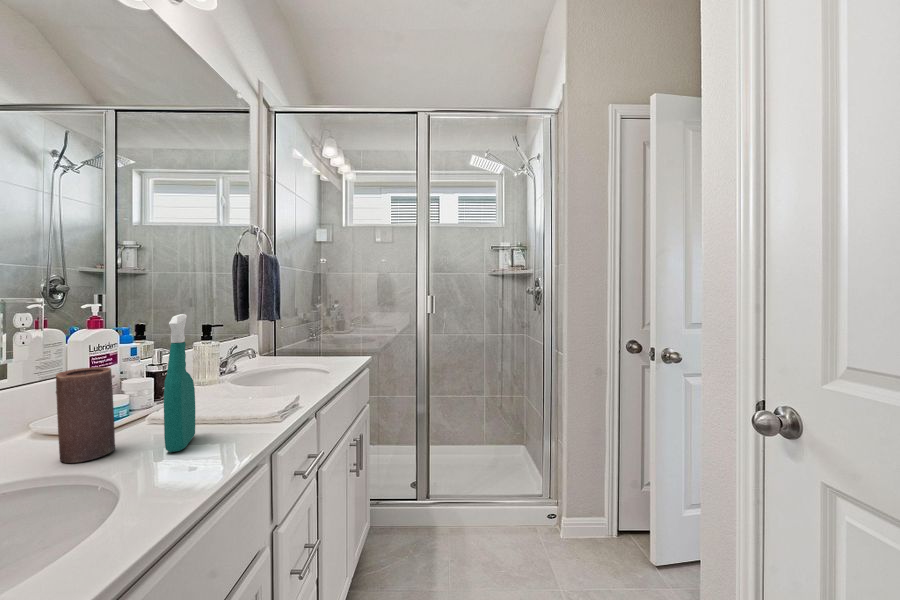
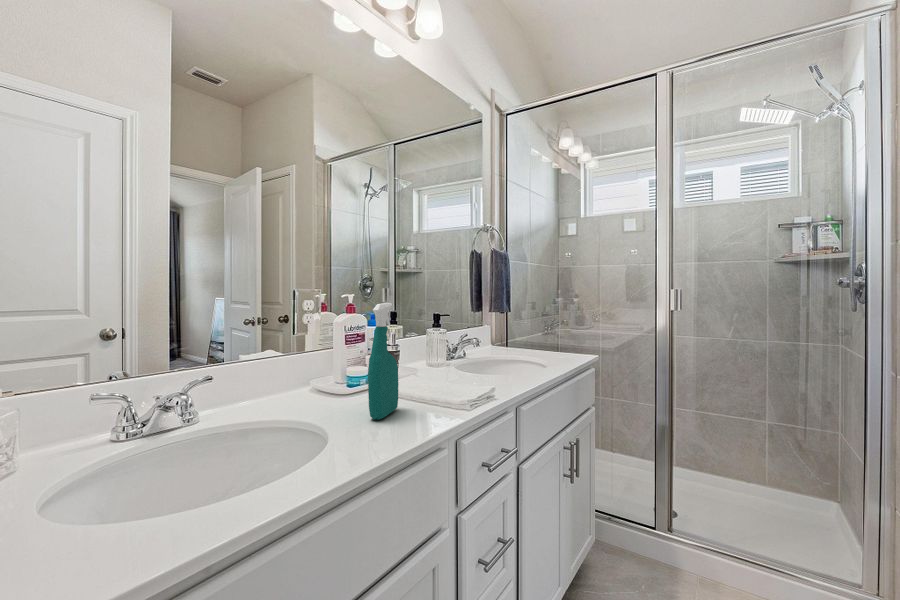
candle: present [56,367,115,463] -> none [307,343,344,414]

